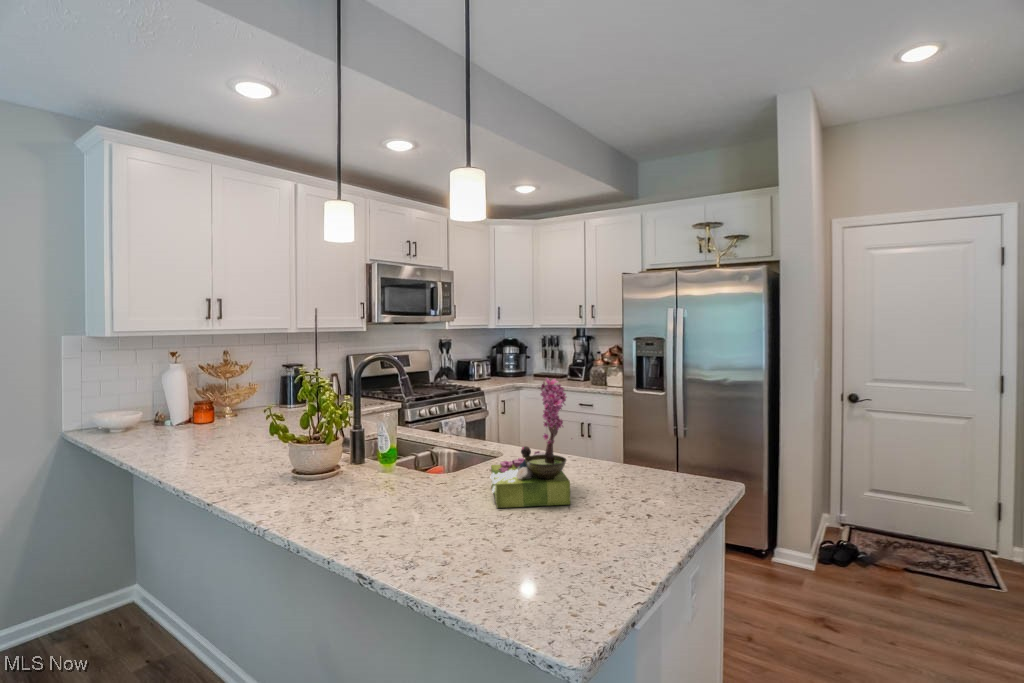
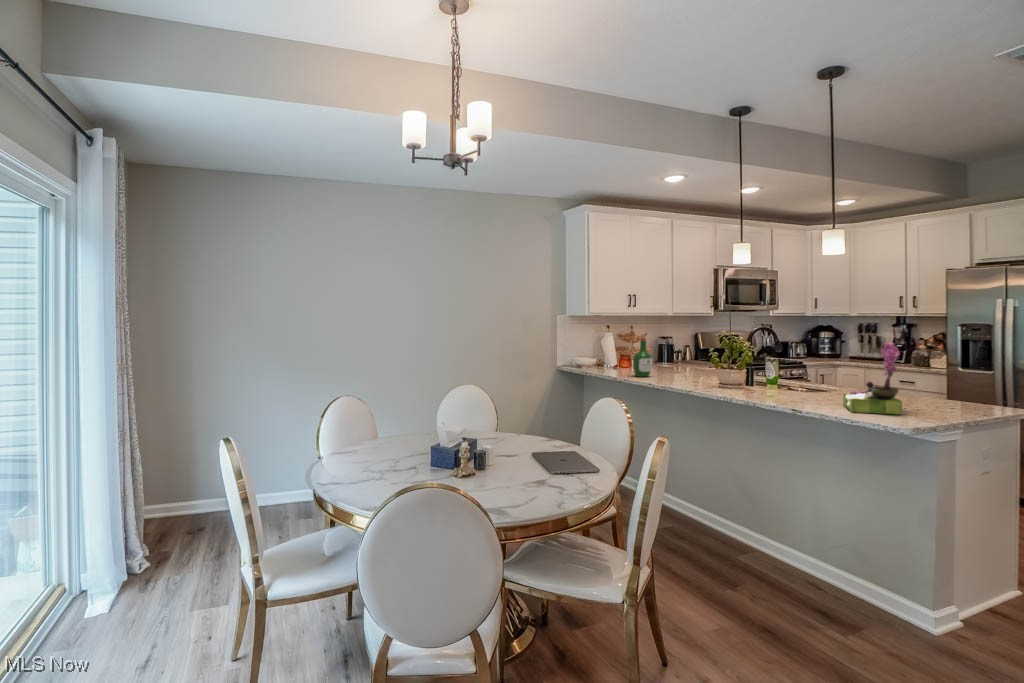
wine bottle: none [207,369,242,435] -> present [633,338,653,377]

